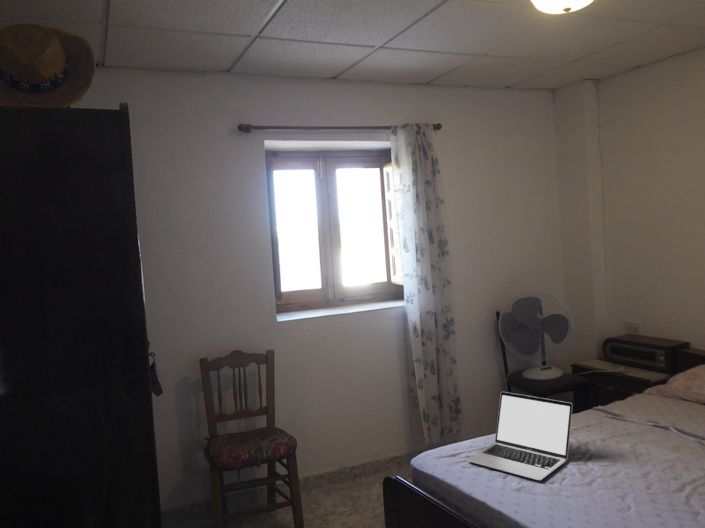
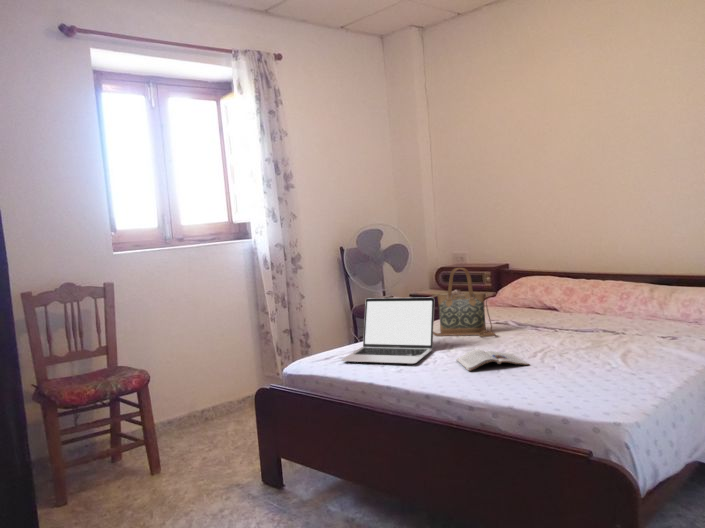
handbag: none [570,365,648,450] -> present [433,268,496,337]
magazine: none [588,475,672,509] -> present [456,350,529,371]

